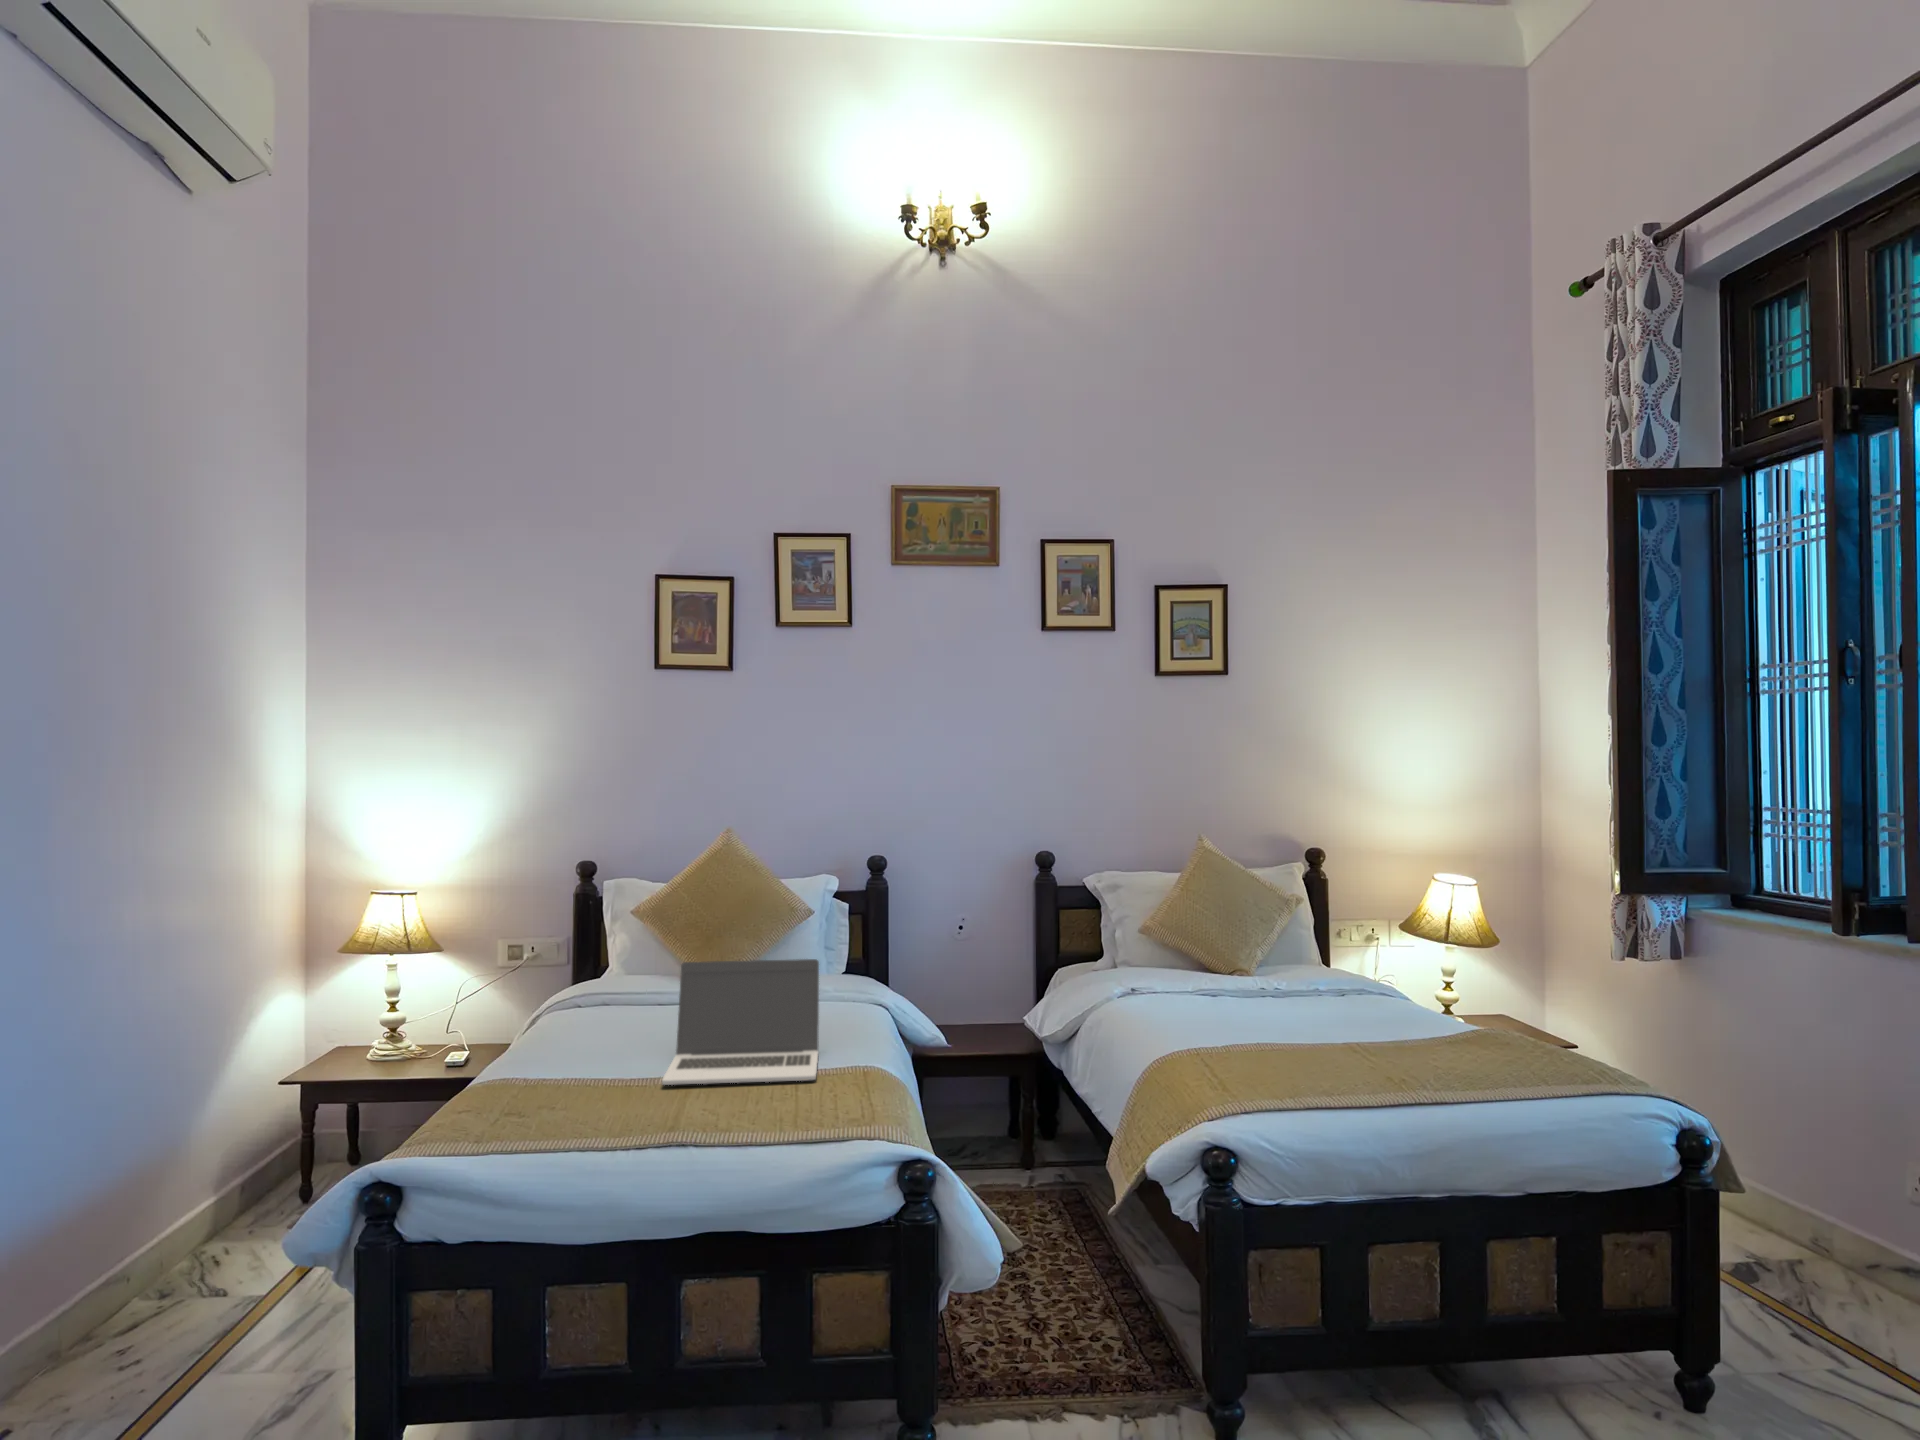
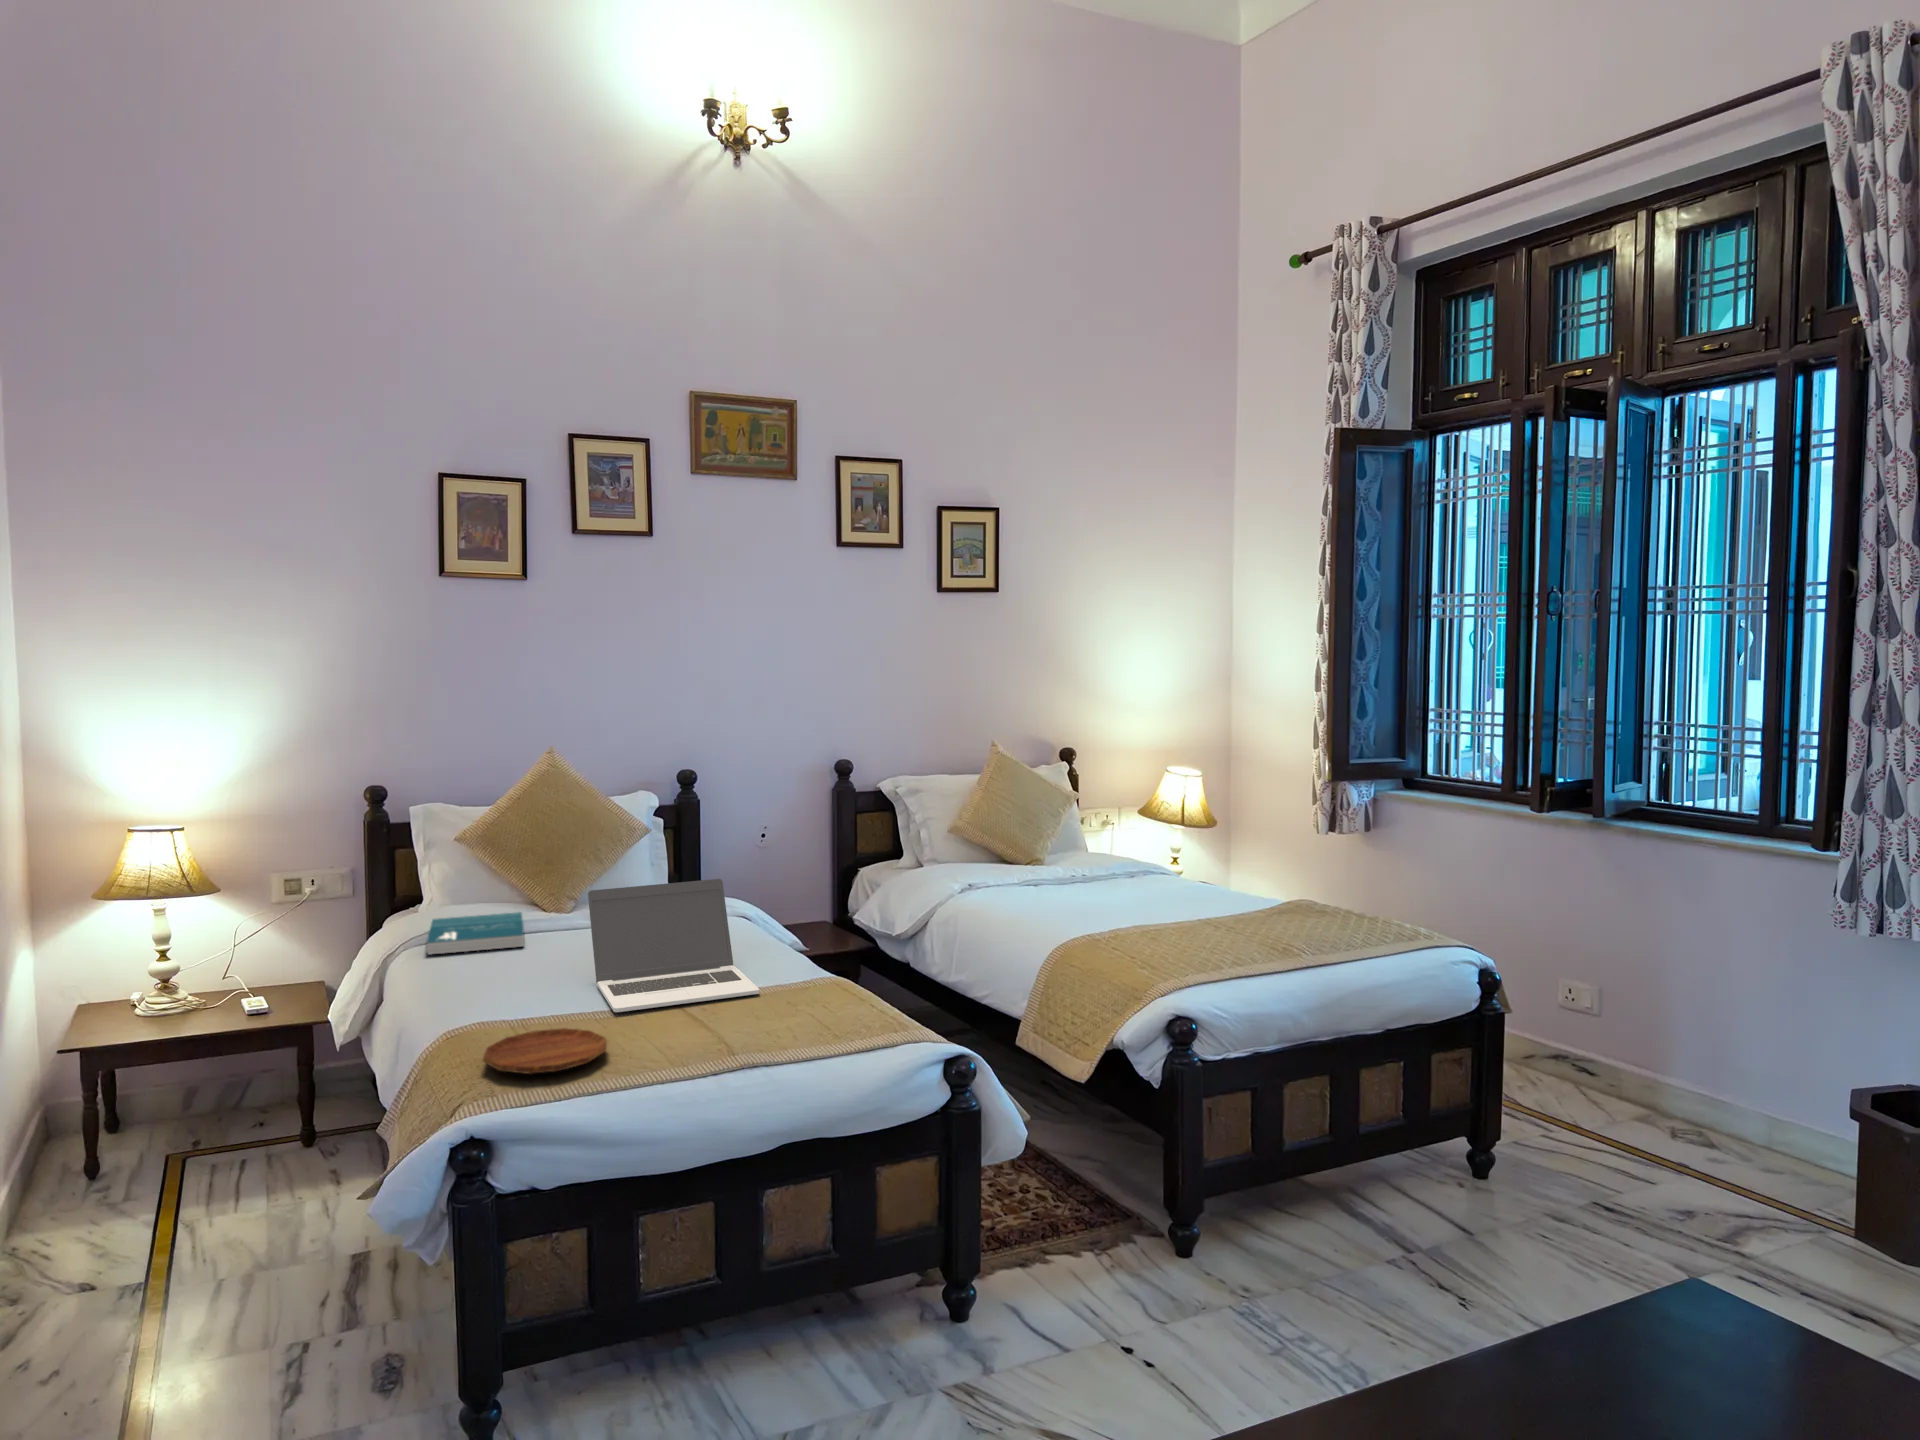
book: none [565,987,678,1019] -> present [426,912,524,955]
tray: none [492,1093,619,1133] -> present [483,1028,607,1074]

